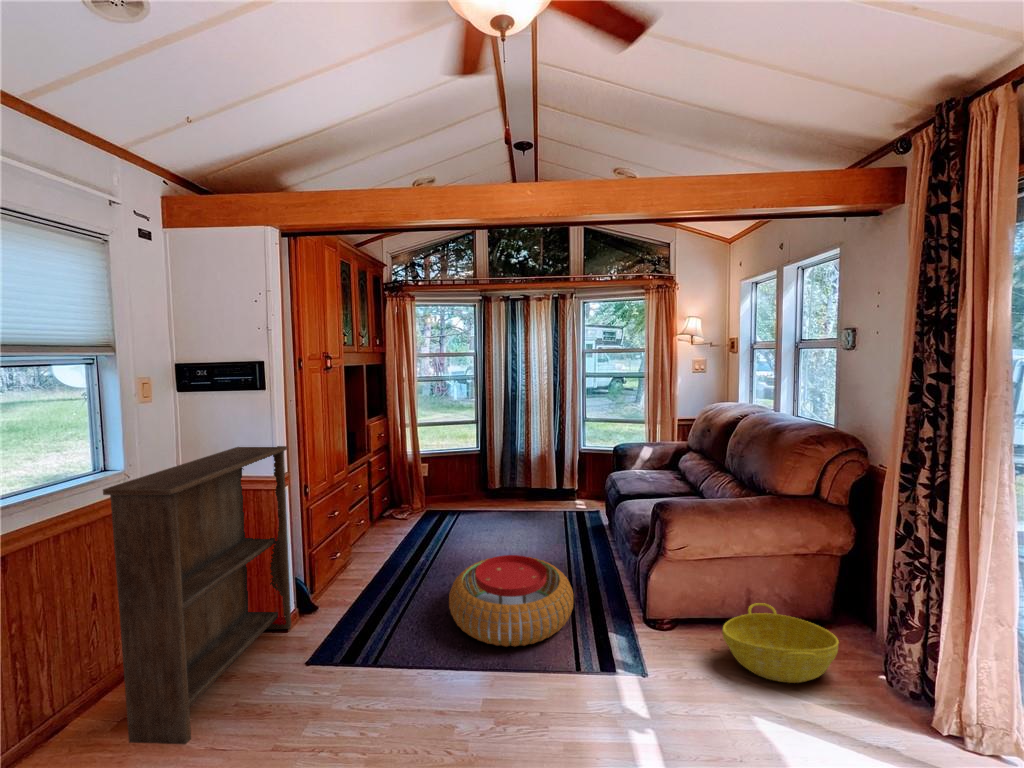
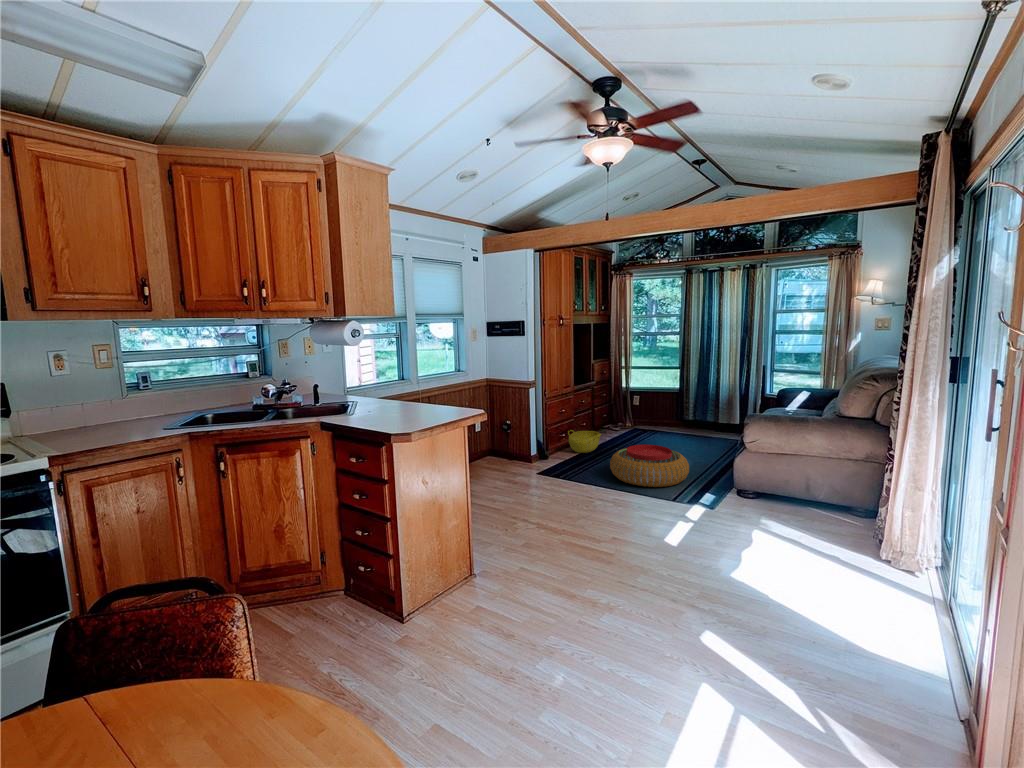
bookshelf: present [103,446,291,744] -> none [462,365,533,480]
basket: present [722,603,839,683] -> present [568,430,601,453]

